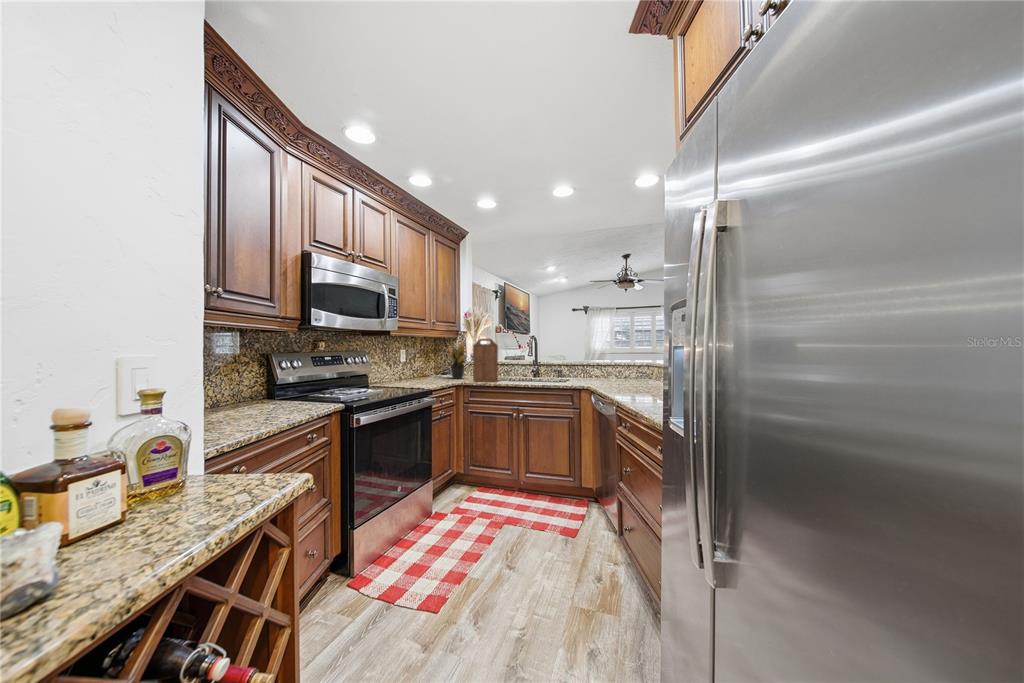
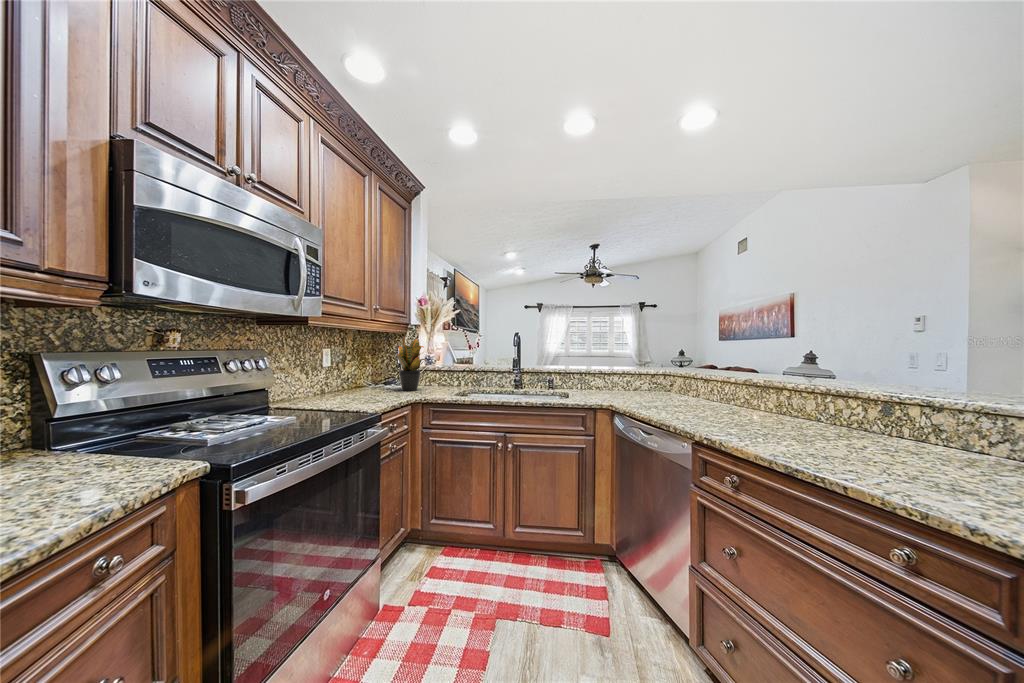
cutting board: present [473,339,498,382] -> none [437,333,474,396]

